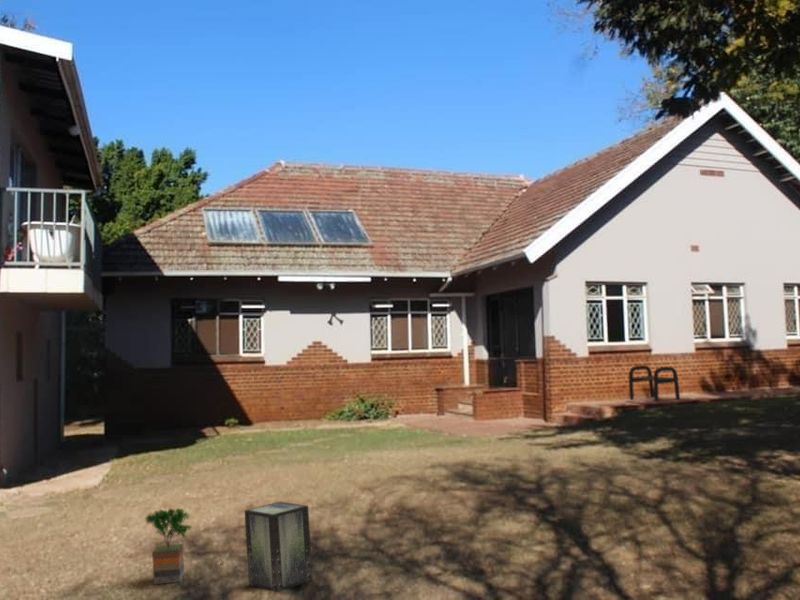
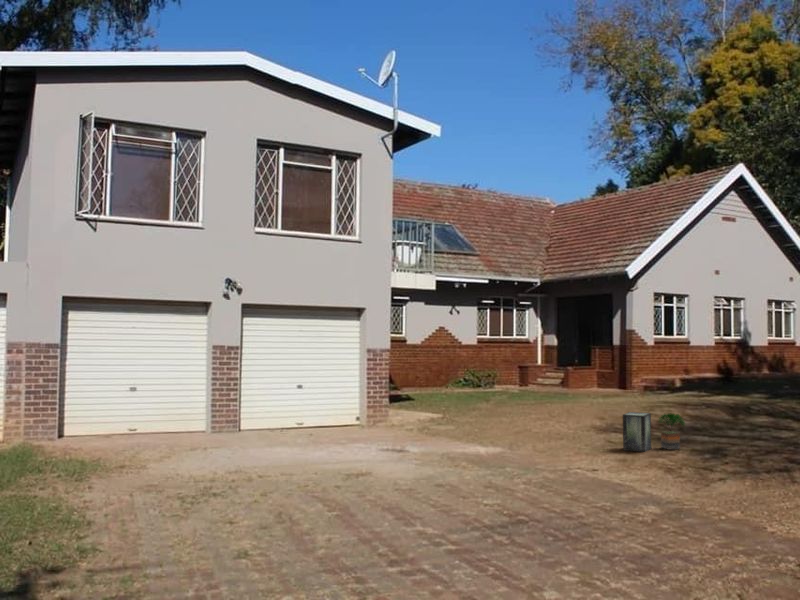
bench: present [629,365,680,402] -> none [678,354,716,380]
storage box: present [245,502,313,592] -> present [623,412,651,452]

